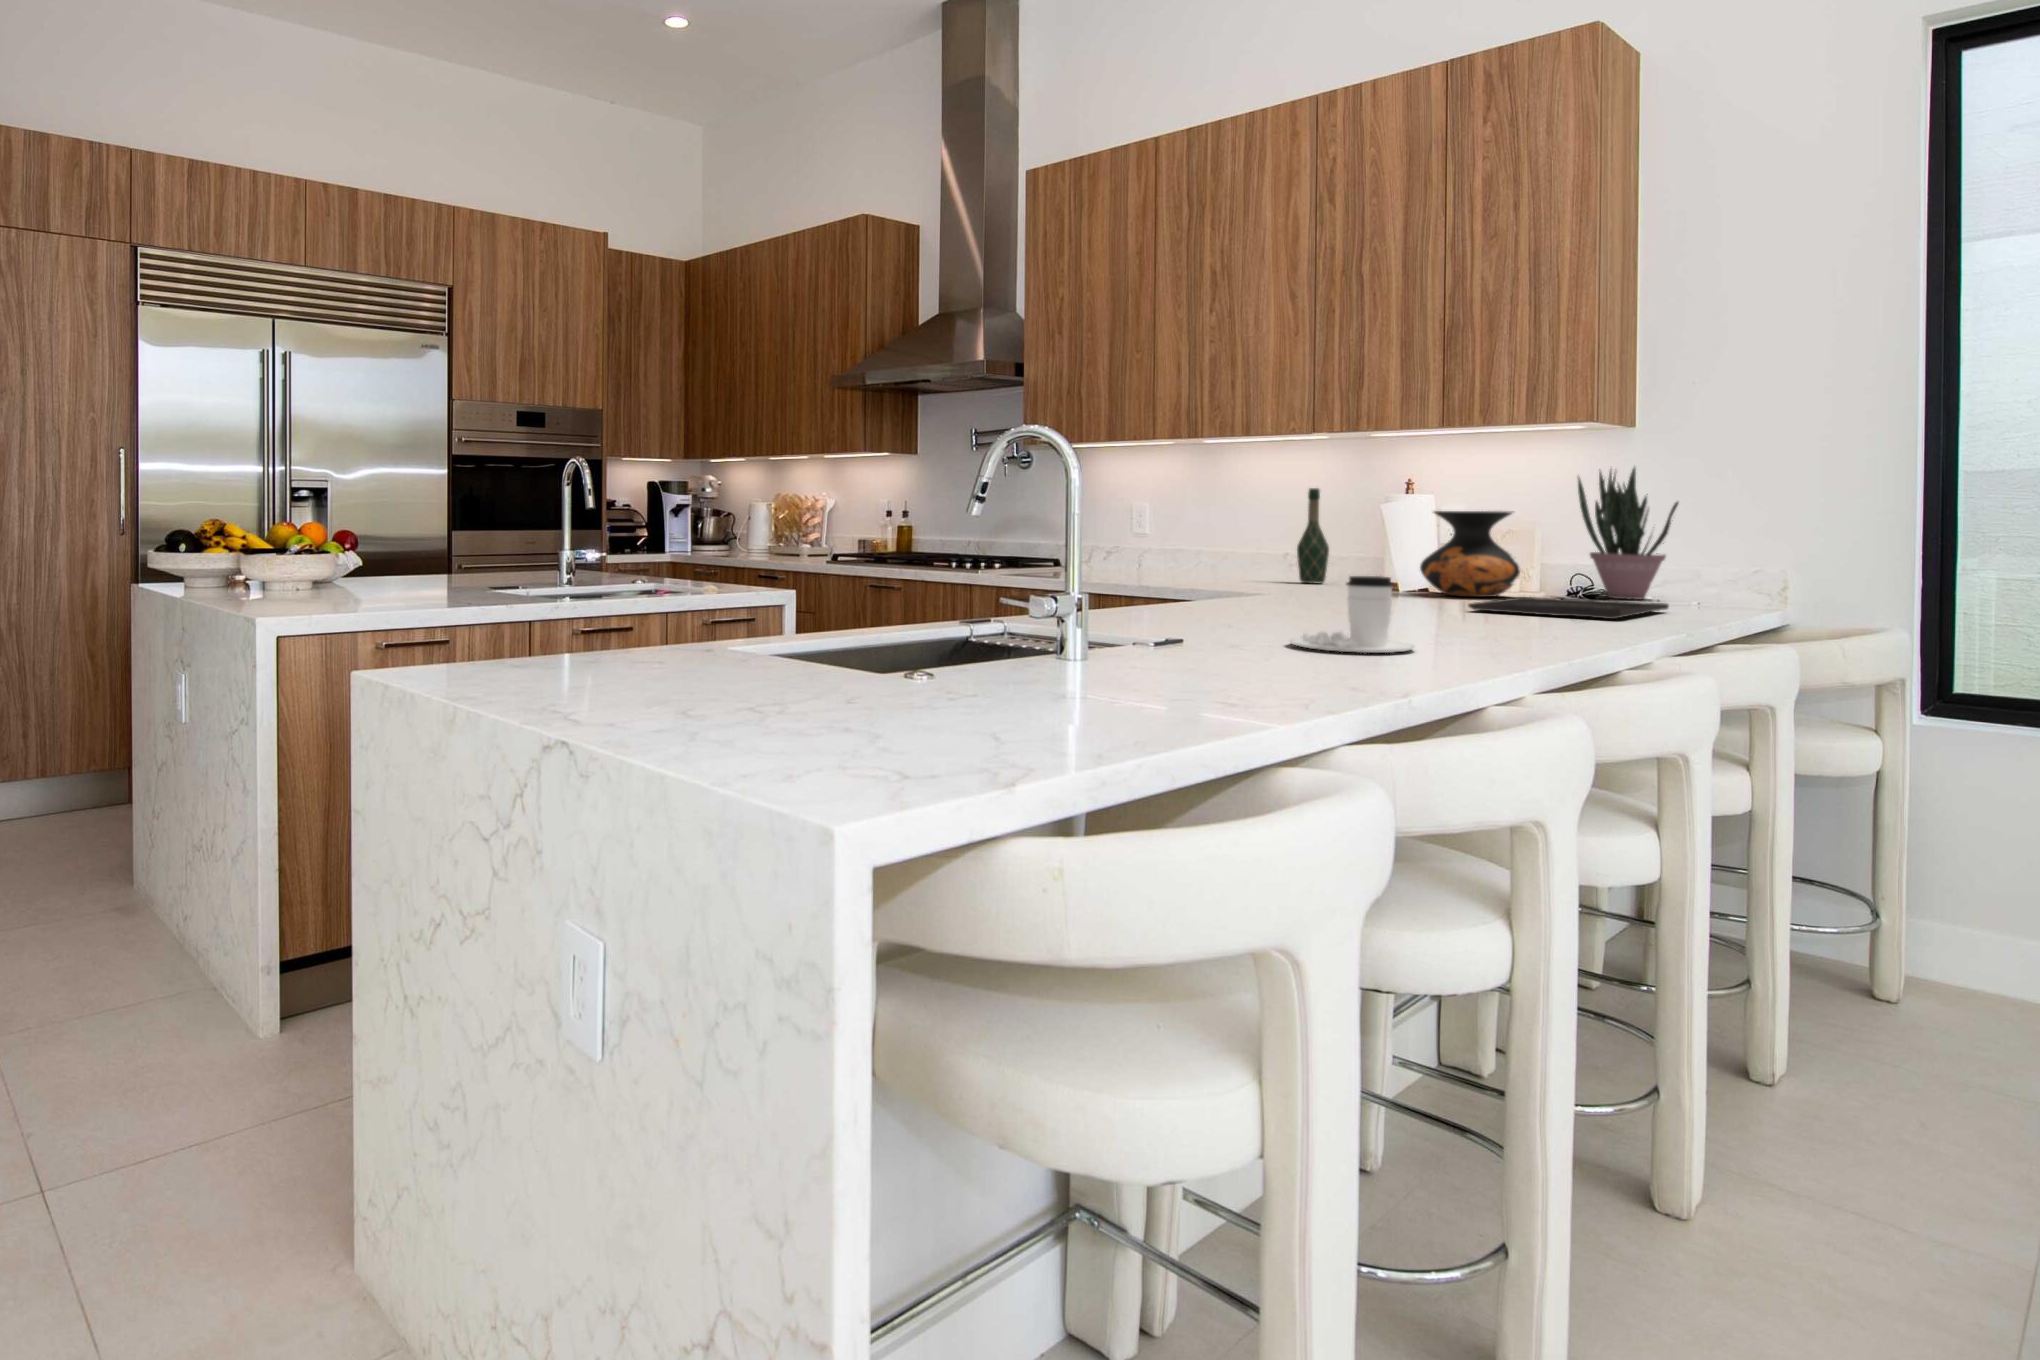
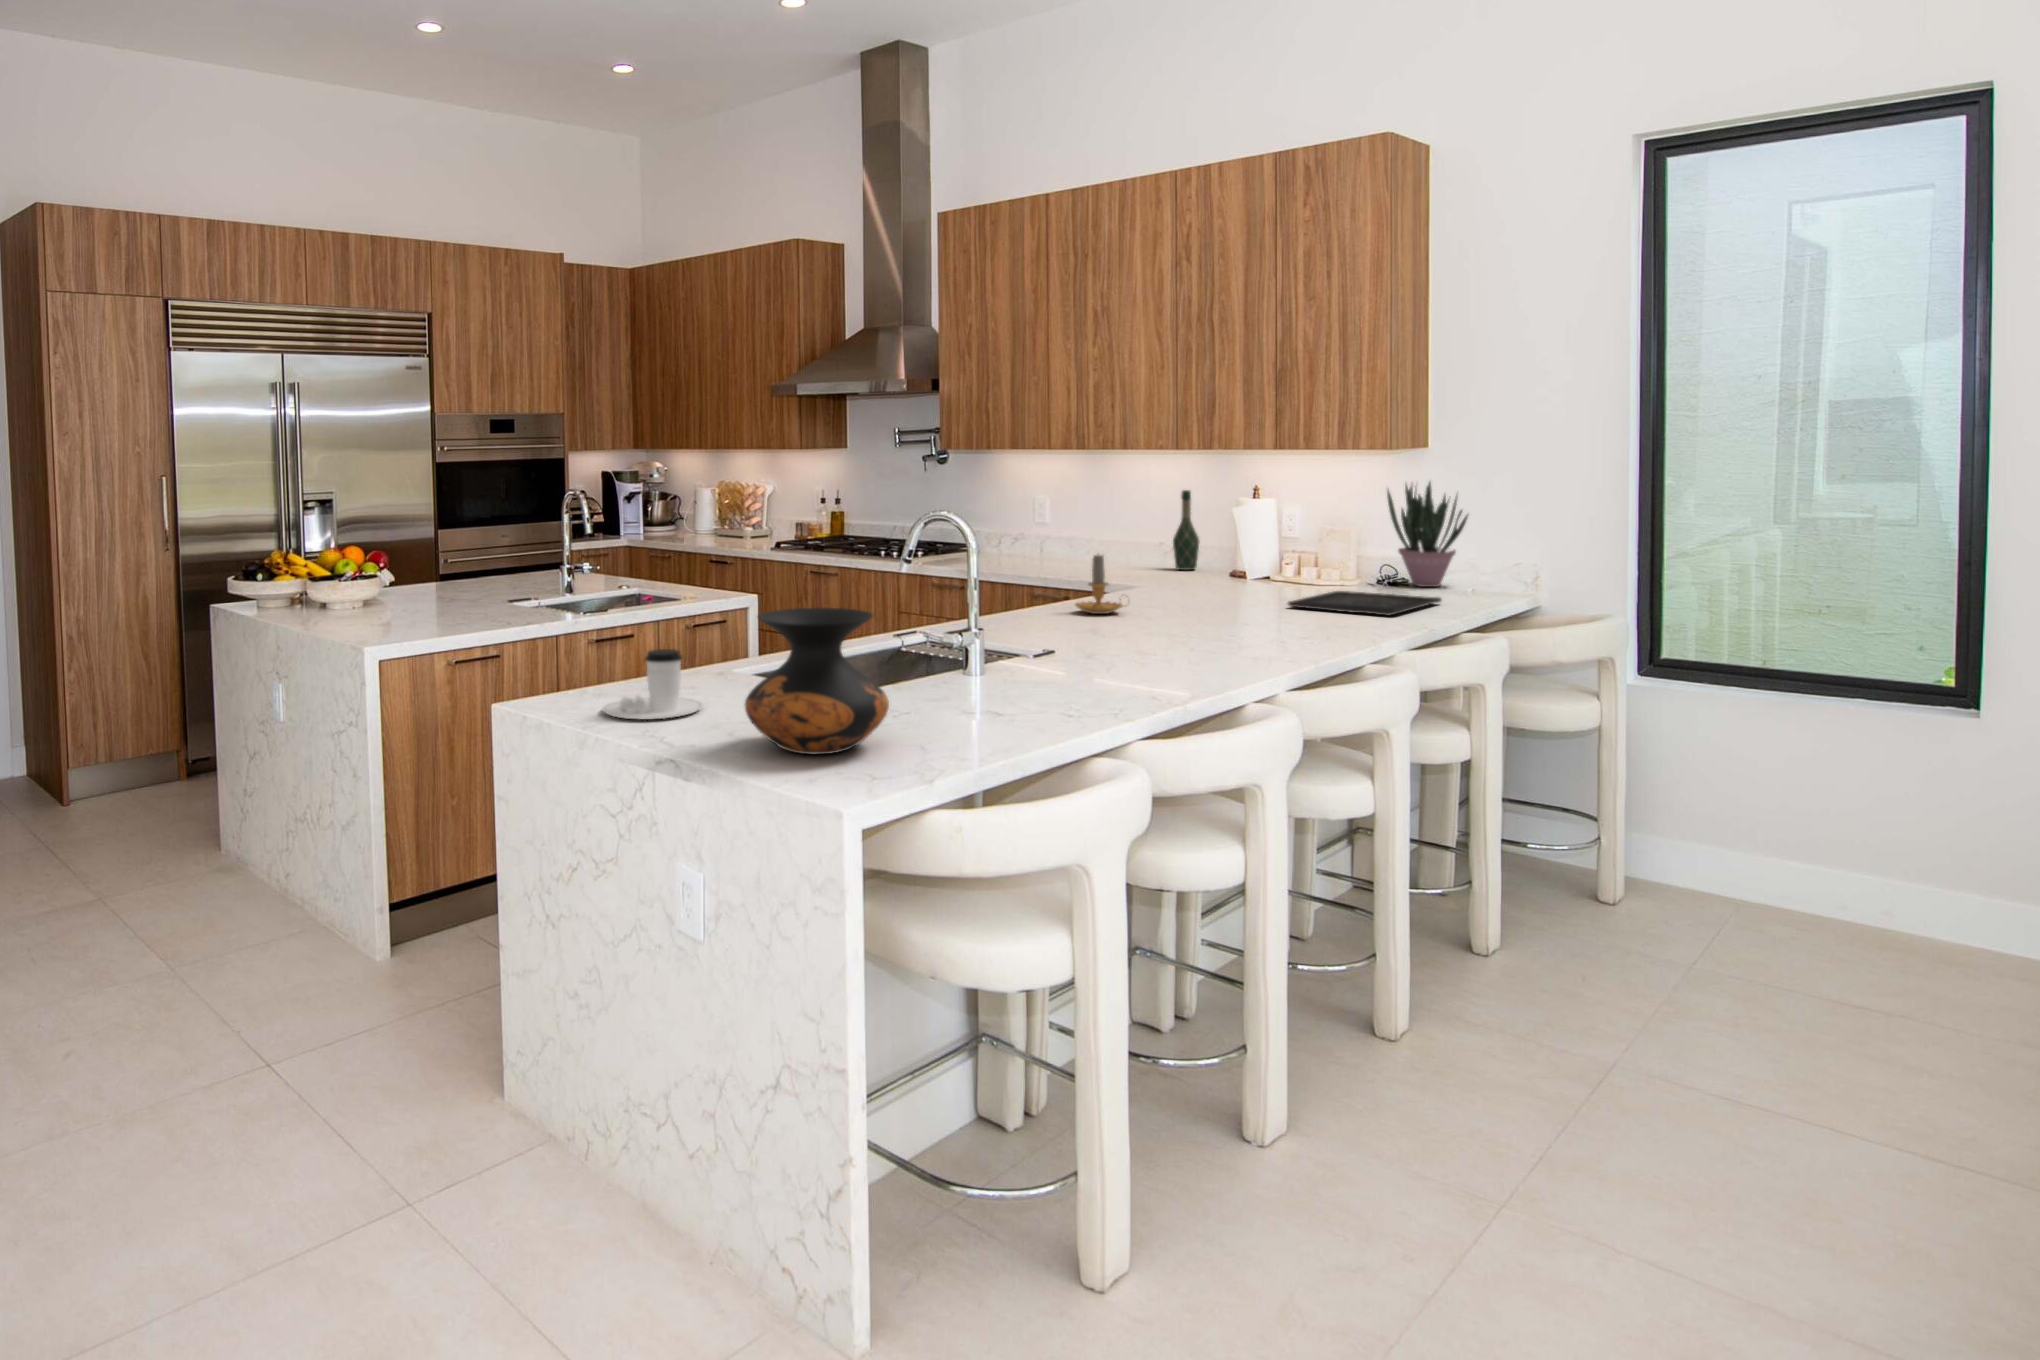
vase: present [1420,511,1520,597] -> present [745,608,889,754]
candle: none [1193,532,1266,611] -> present [1075,554,1127,614]
coffee cup: present [1288,576,1415,653] -> present [603,649,702,720]

